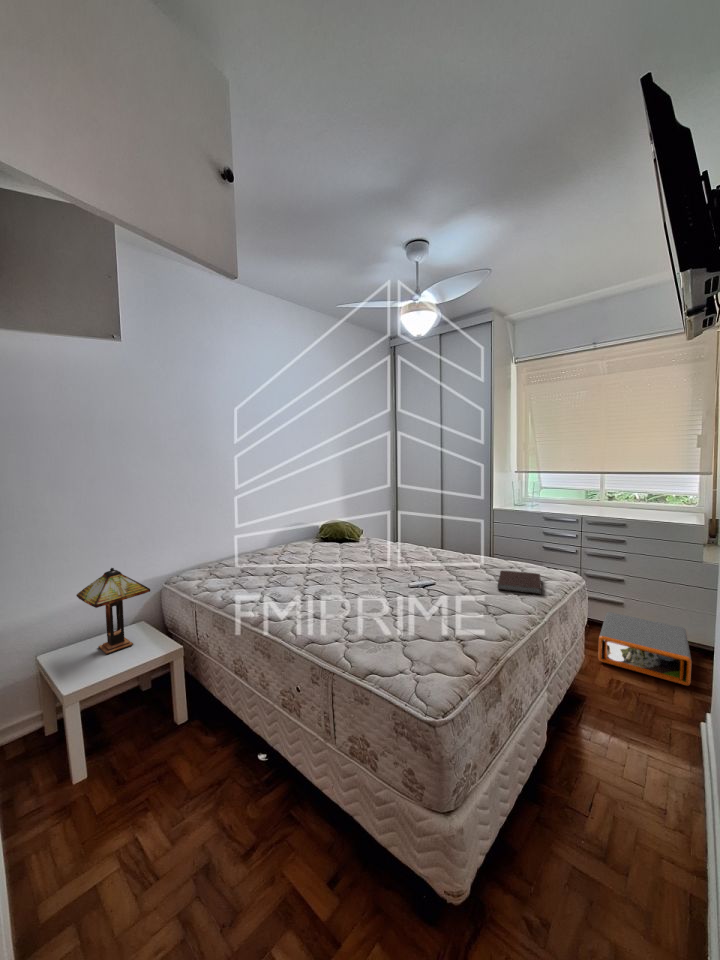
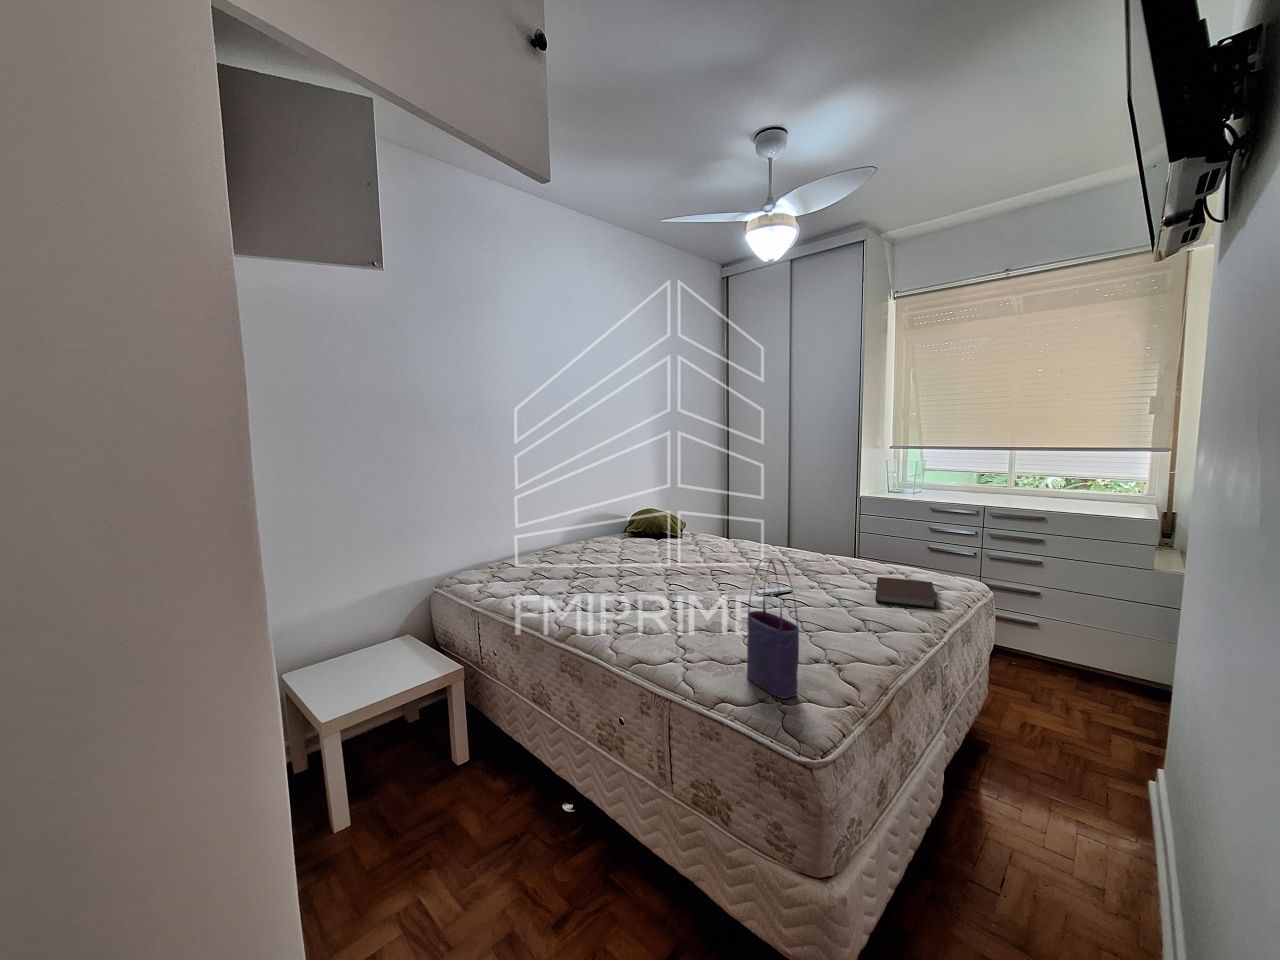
tote bag: none [393,559,430,669] -> present [747,558,799,699]
table lamp: present [76,568,150,654] -> none [329,567,421,676]
storage box: present [598,612,691,686] -> none [1006,636,1139,734]

